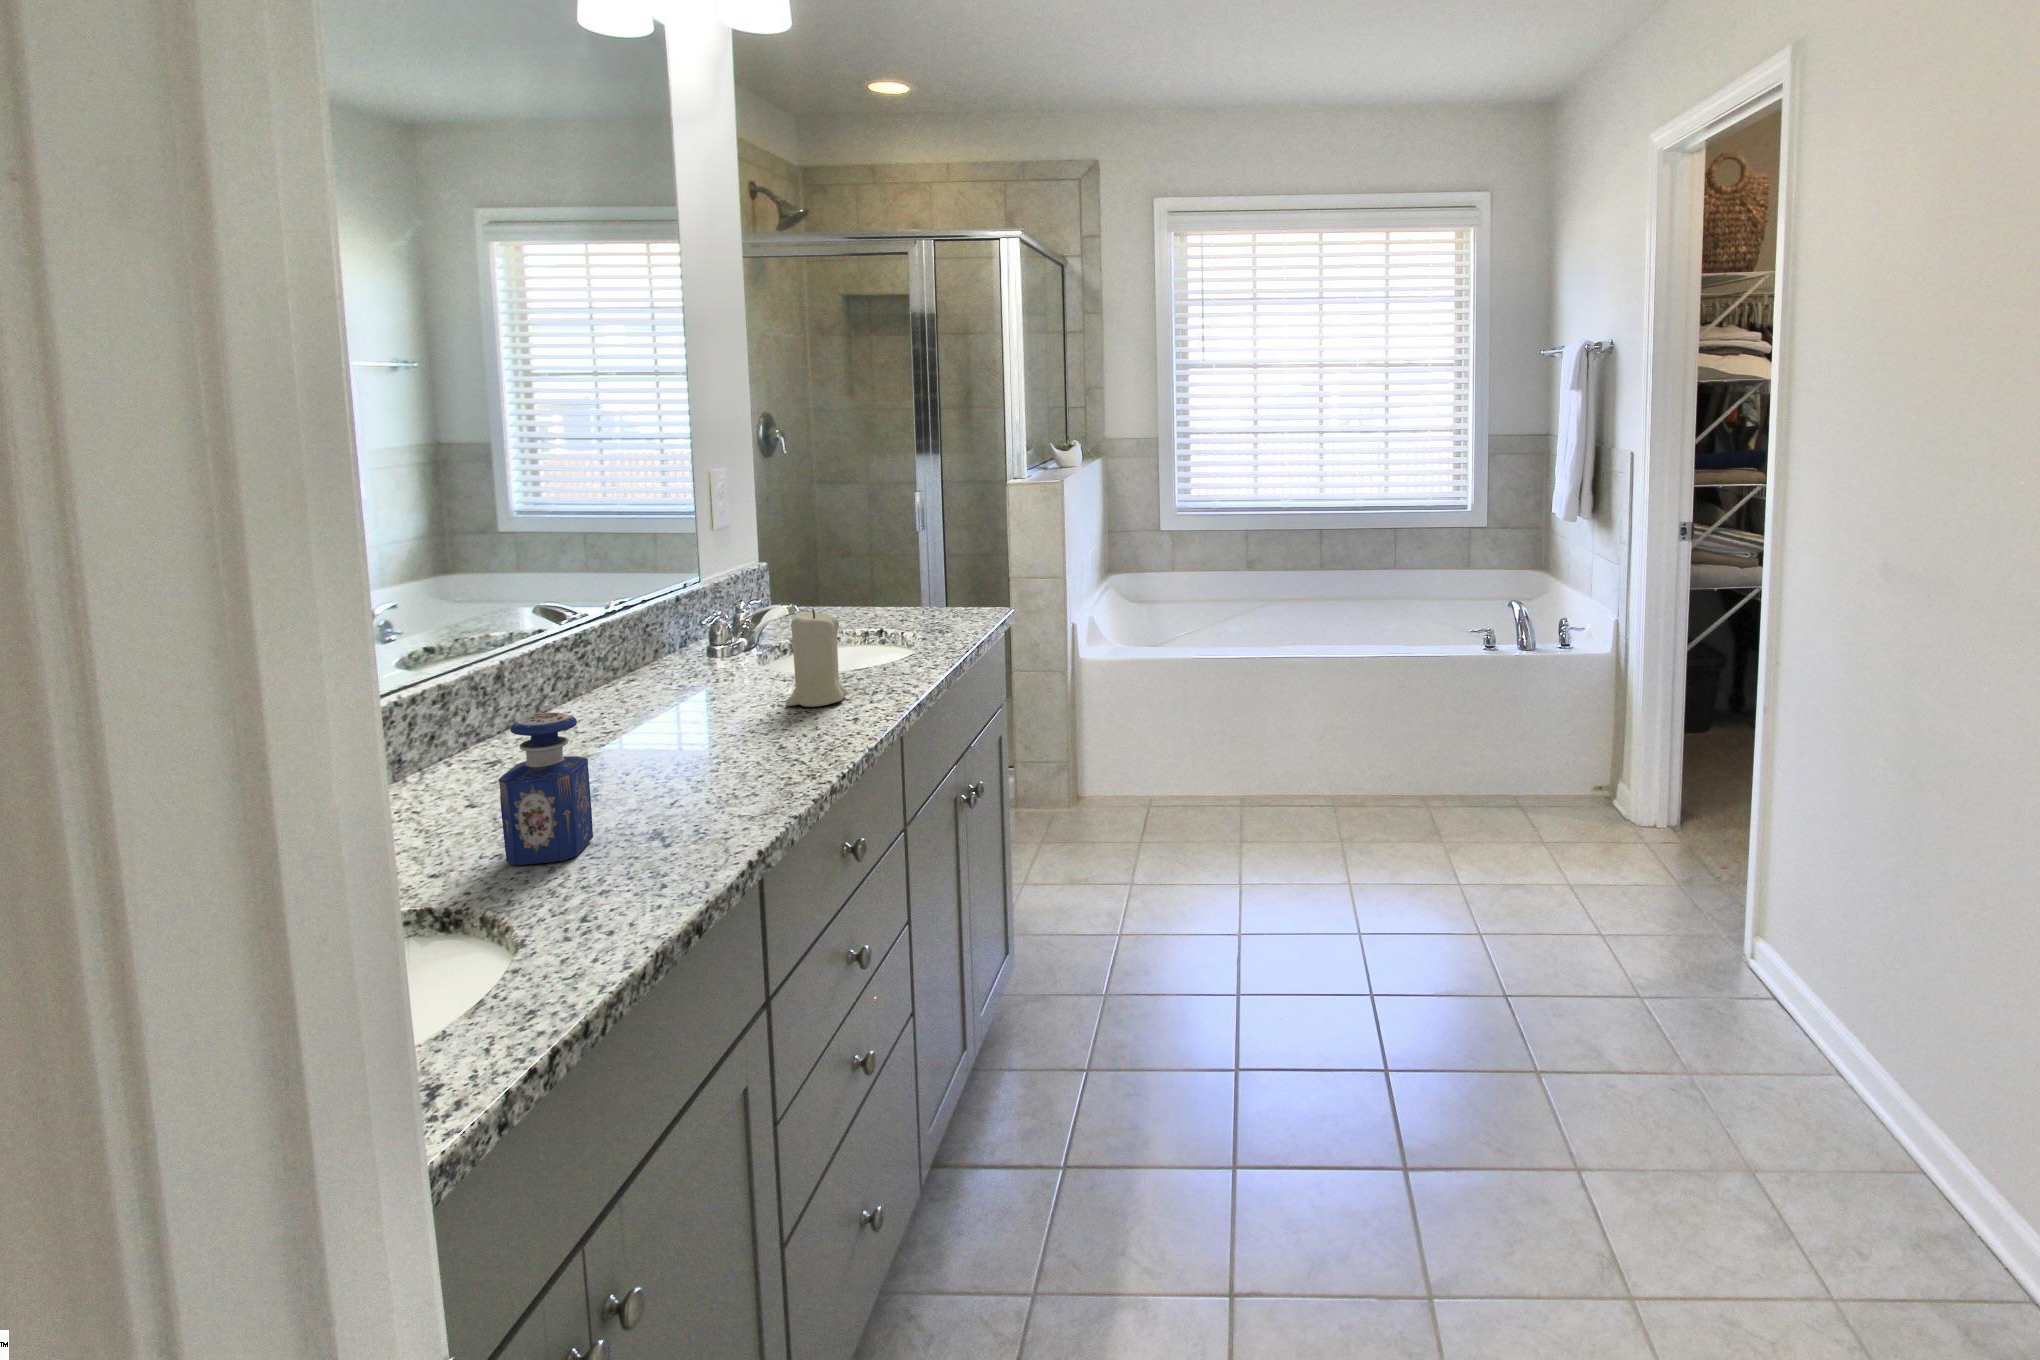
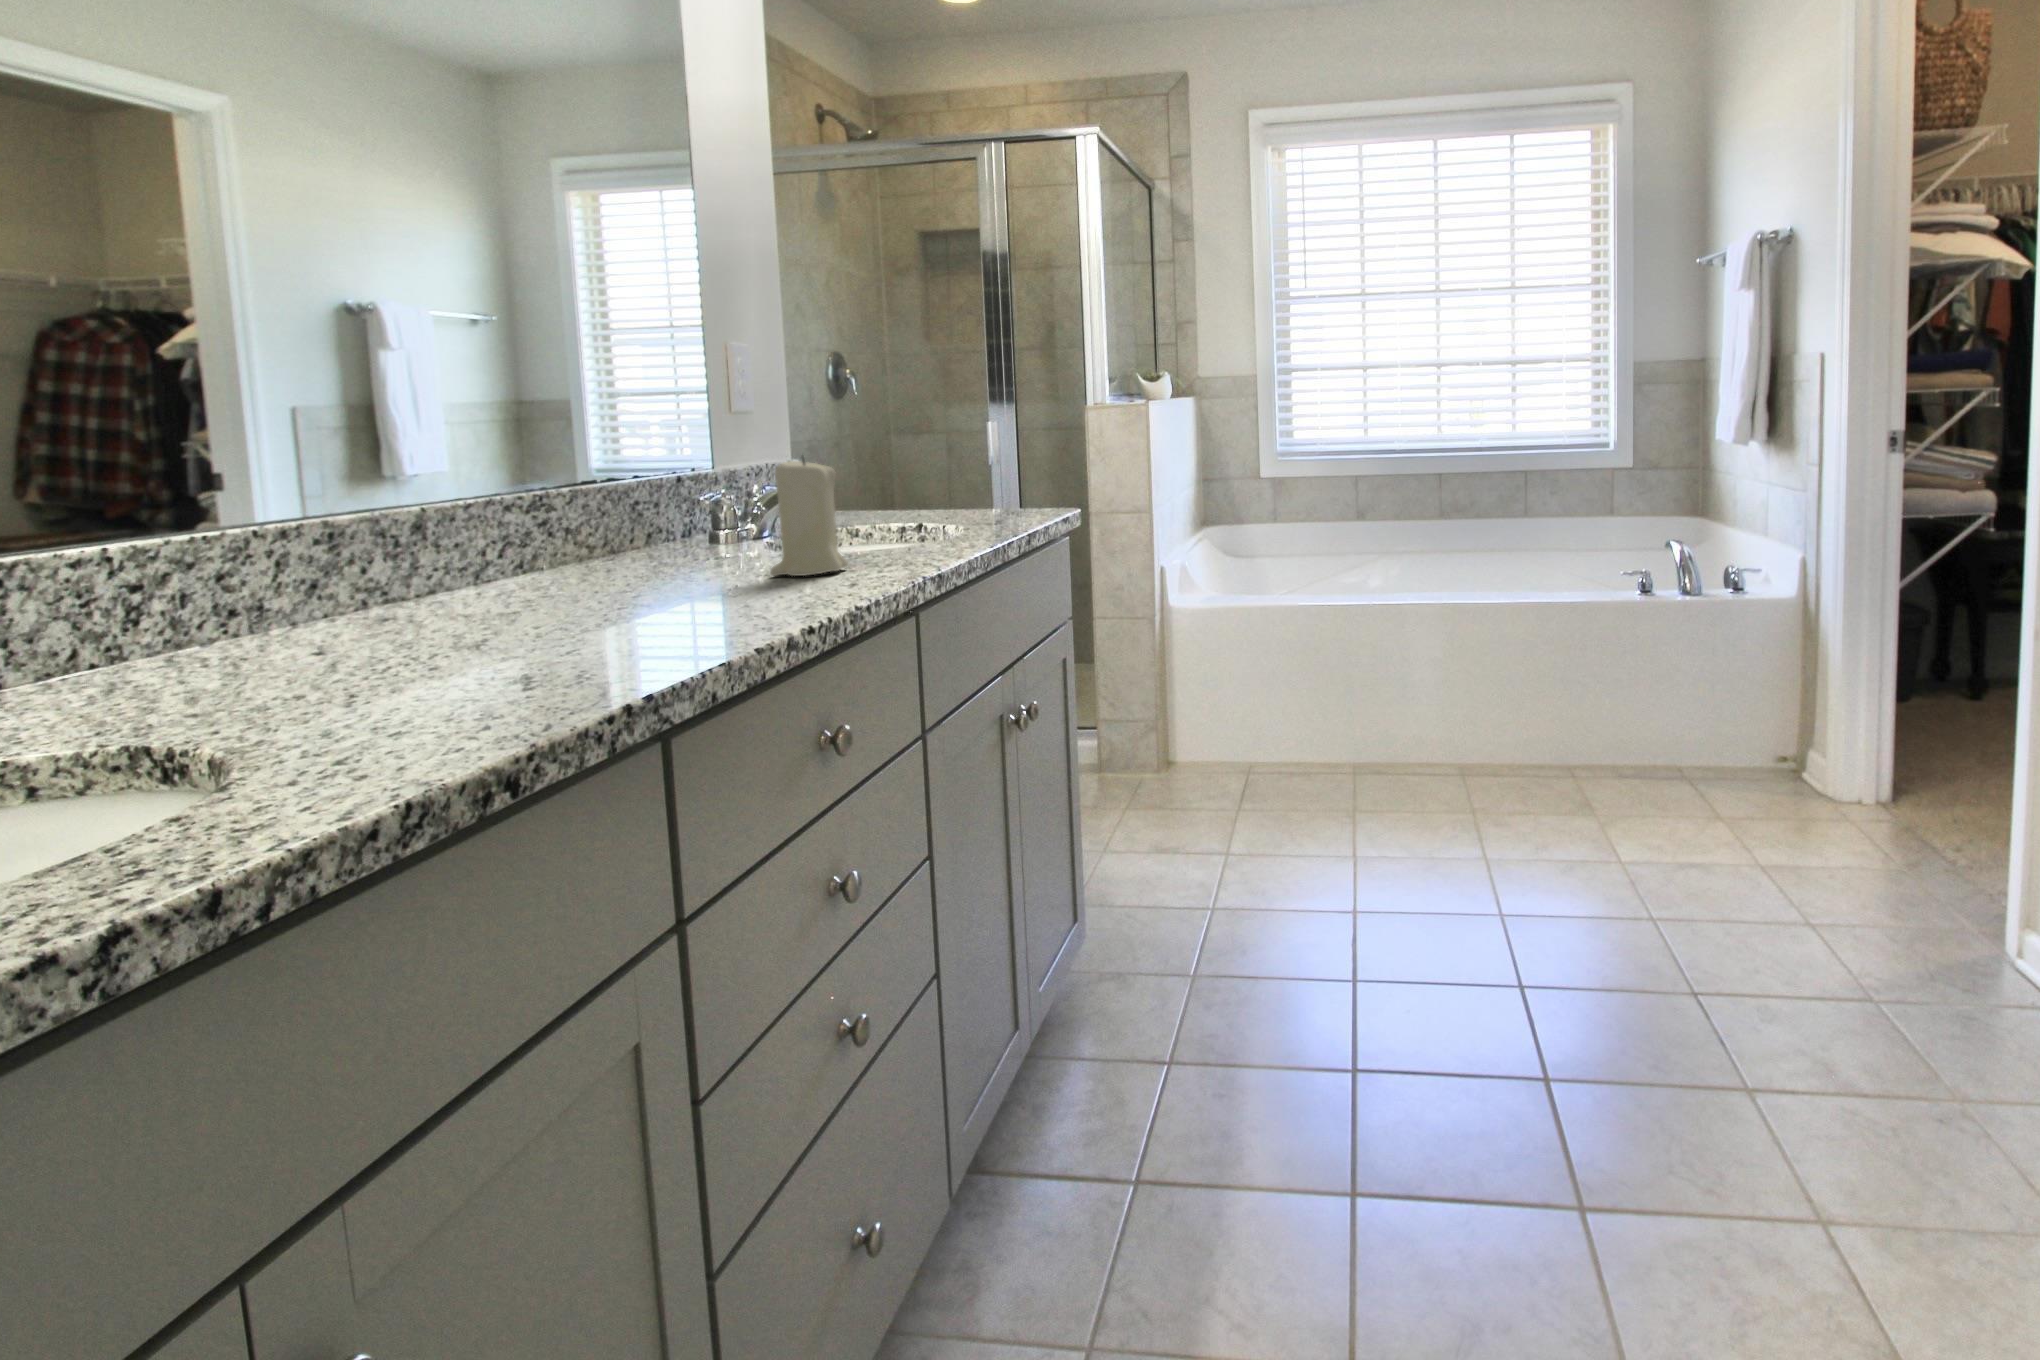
perfume bottle: present [498,713,593,865] -> none [283,495,433,703]

